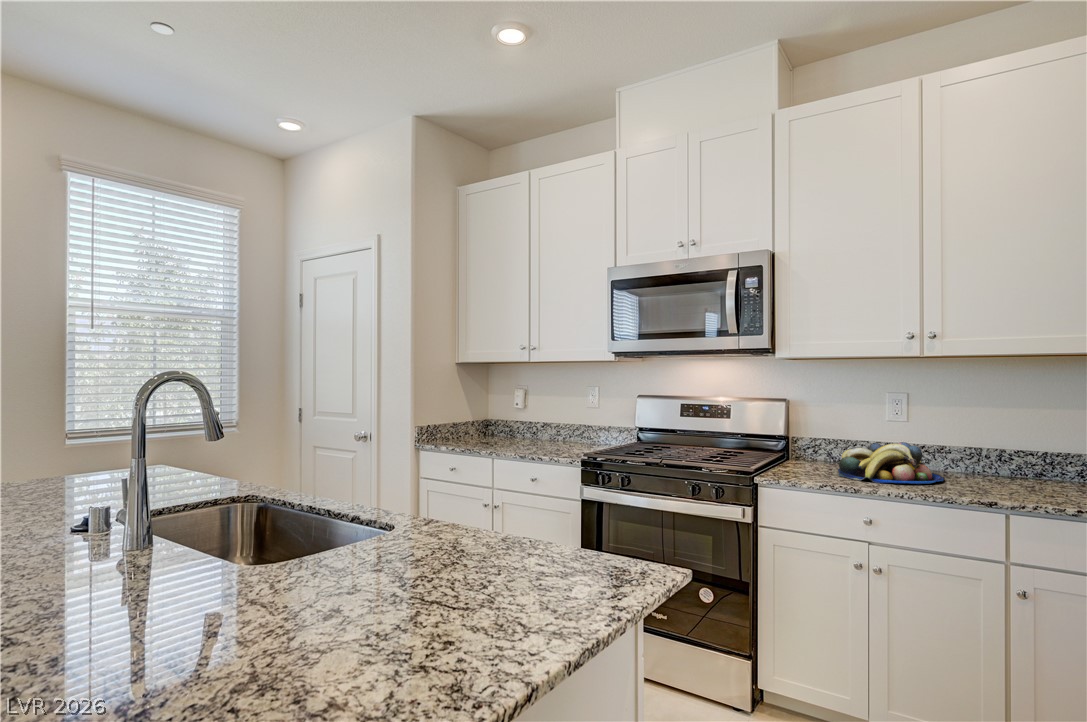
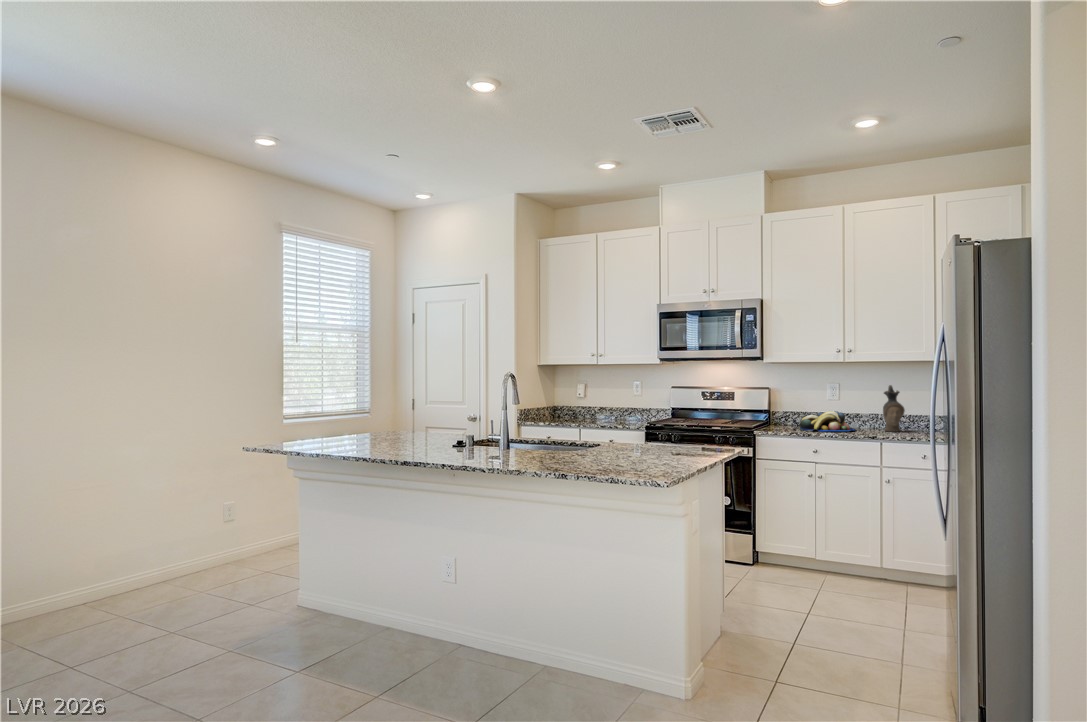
ceramic pitcher: none [997,398,1043,485] -> present [883,385,905,432]

